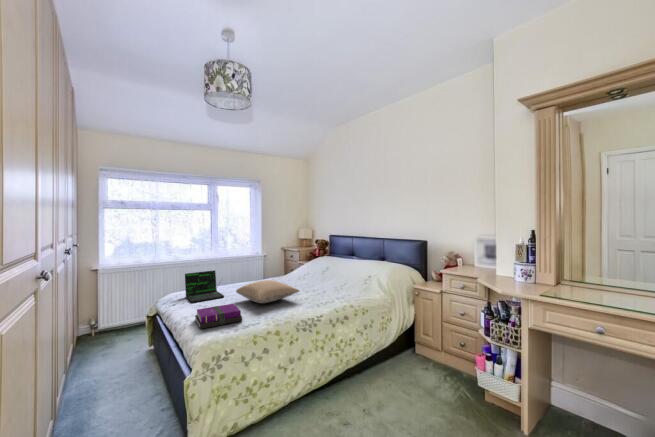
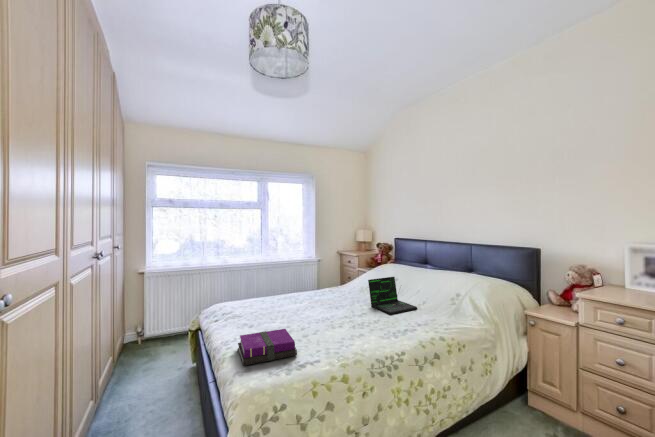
laptop: present [185,270,224,303] -> present [368,277,418,314]
pillow: present [236,280,300,303] -> none [288,297,369,329]

